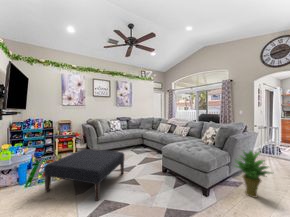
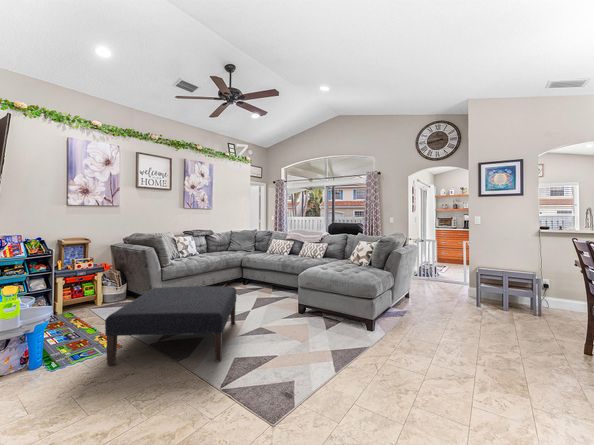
potted plant: present [235,151,271,197] -> none [399,267,445,325]

